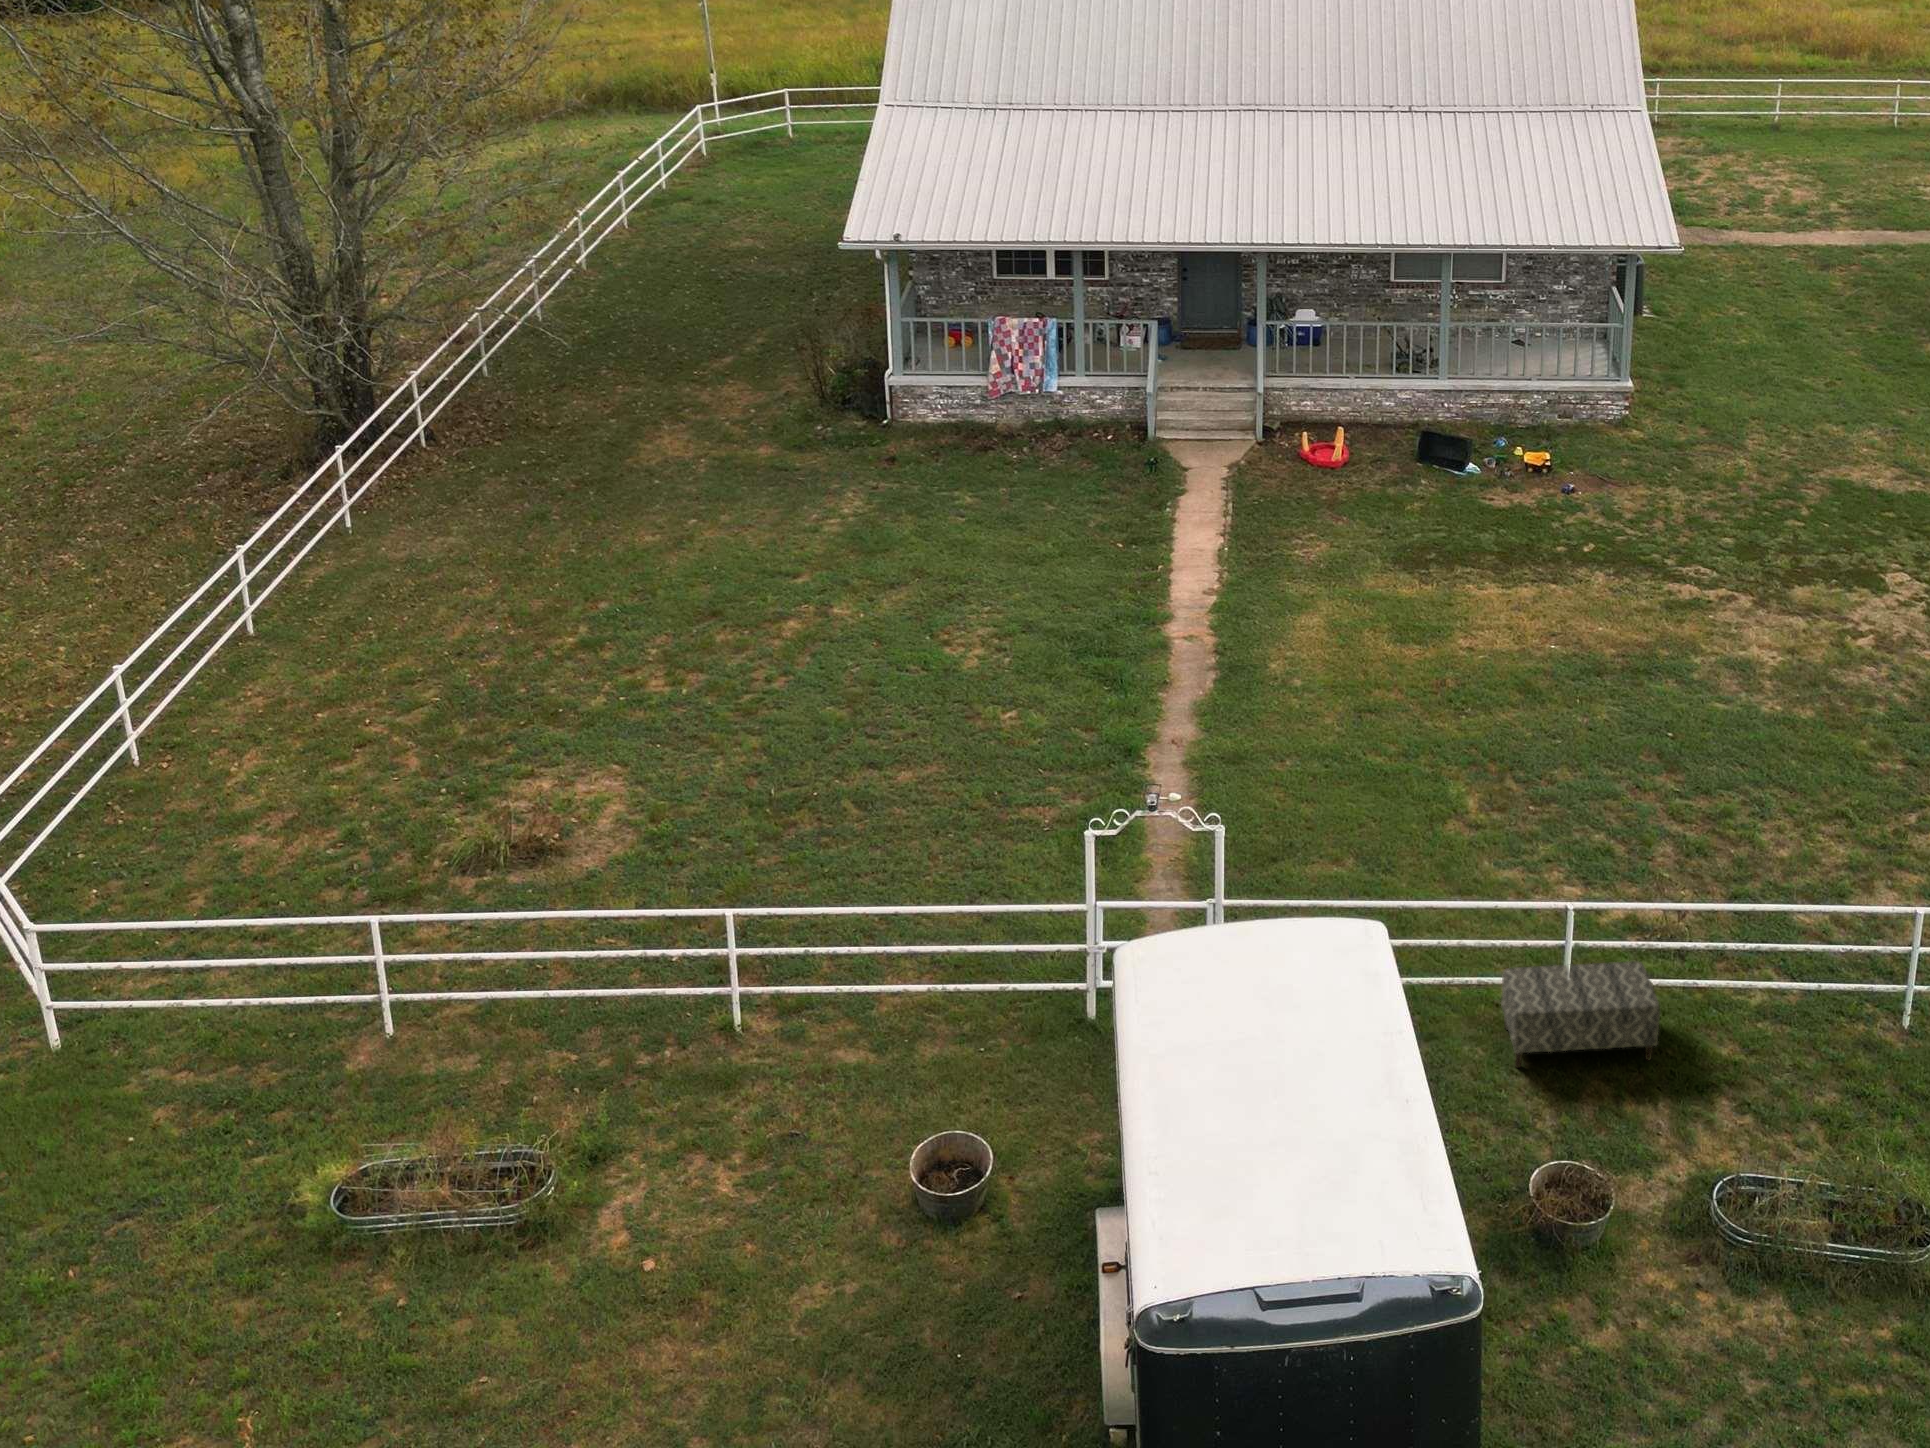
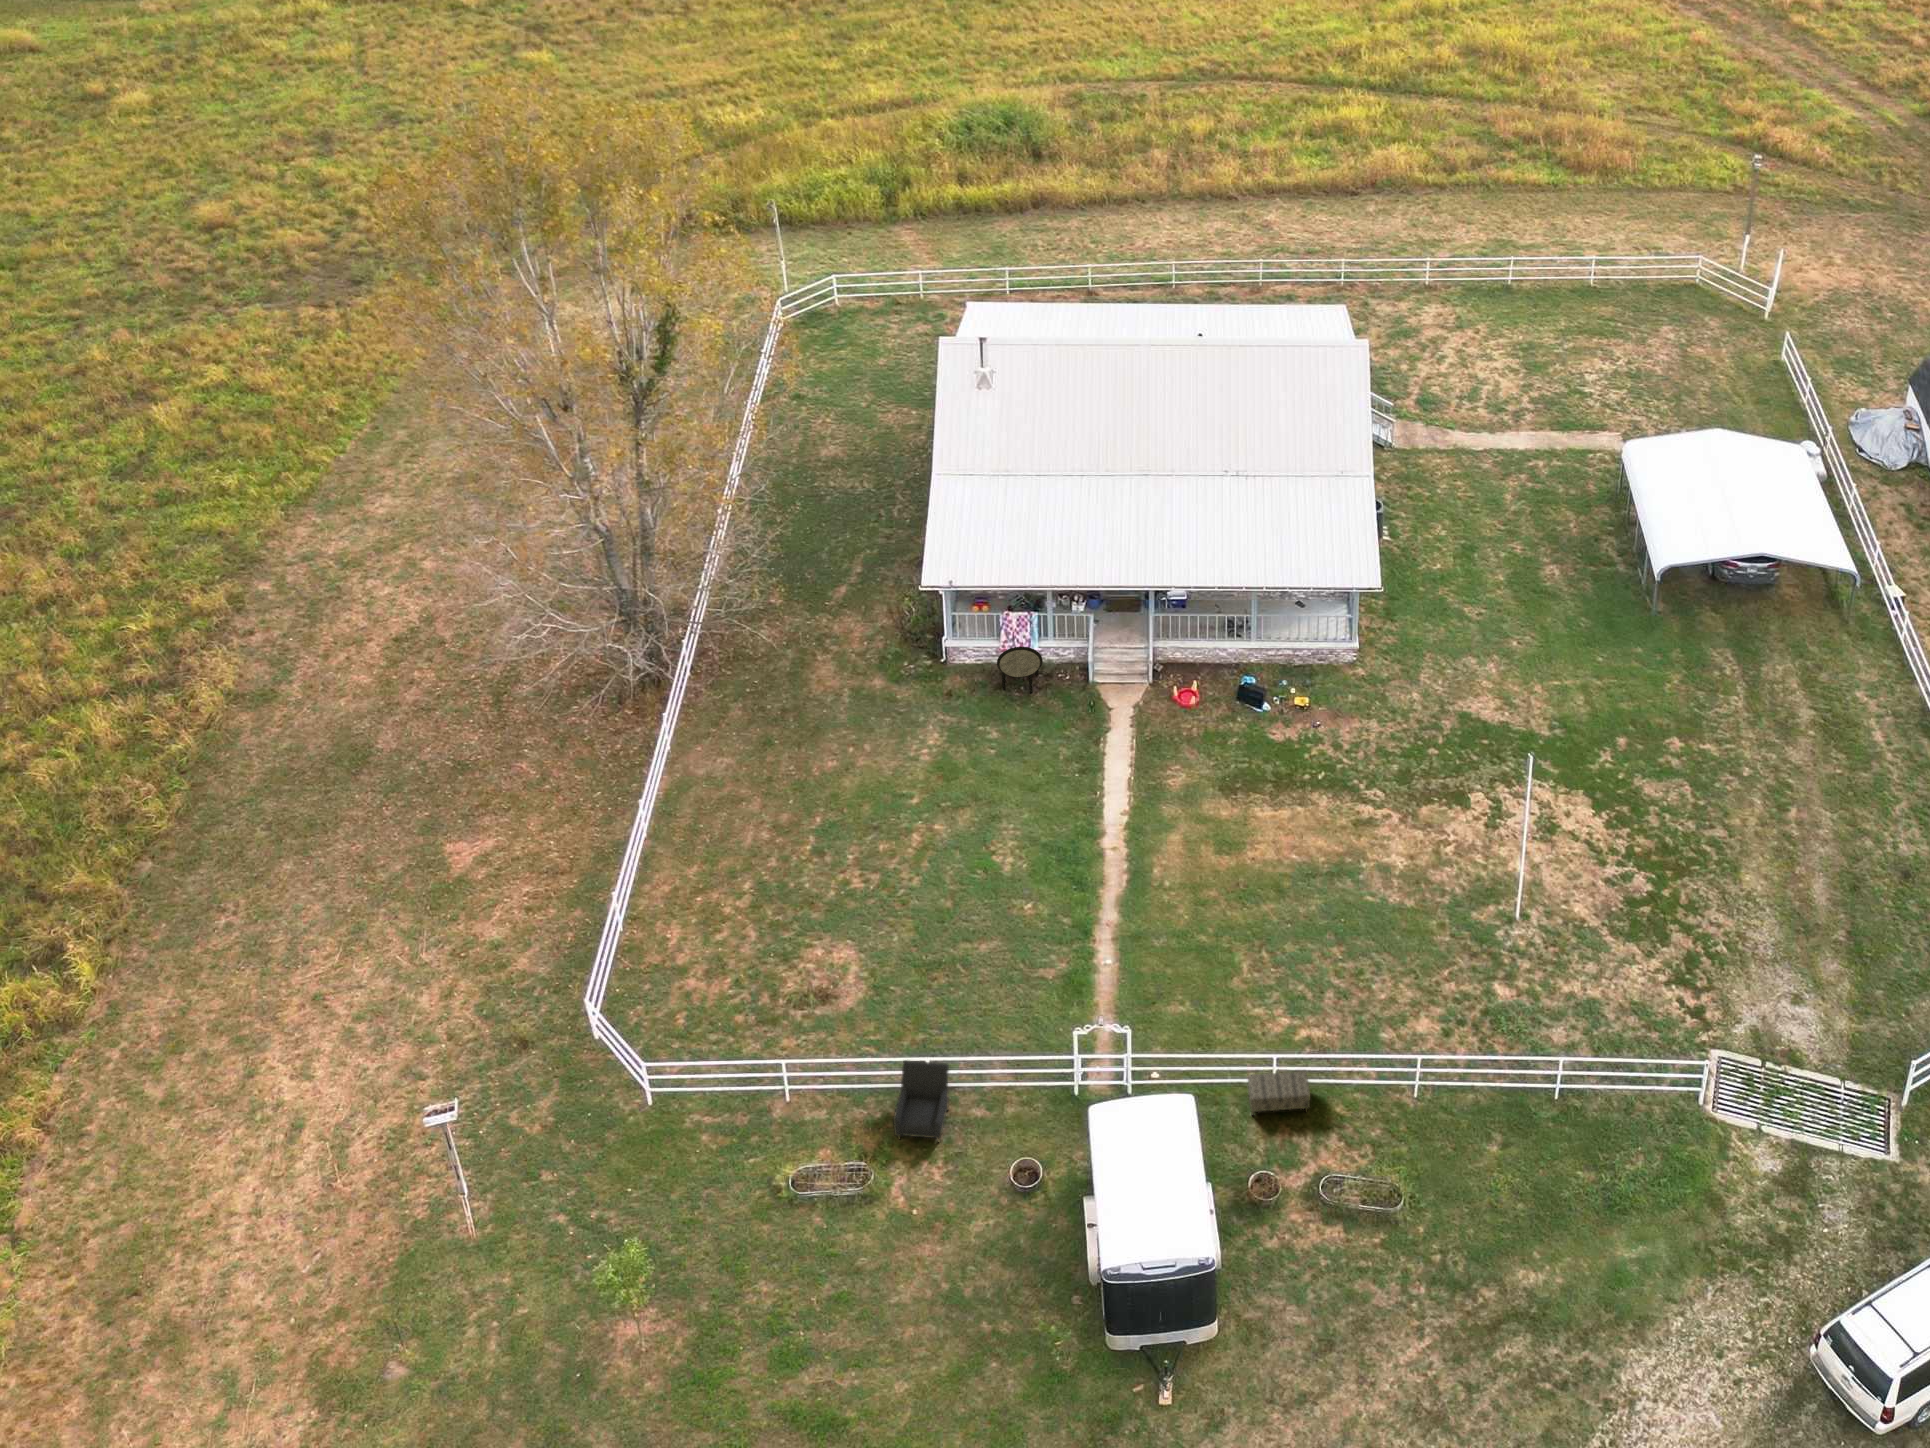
round table: none [984,383,1067,454] -> present [997,647,1043,693]
chair: none [618,916,776,1119] -> present [893,1060,949,1142]

